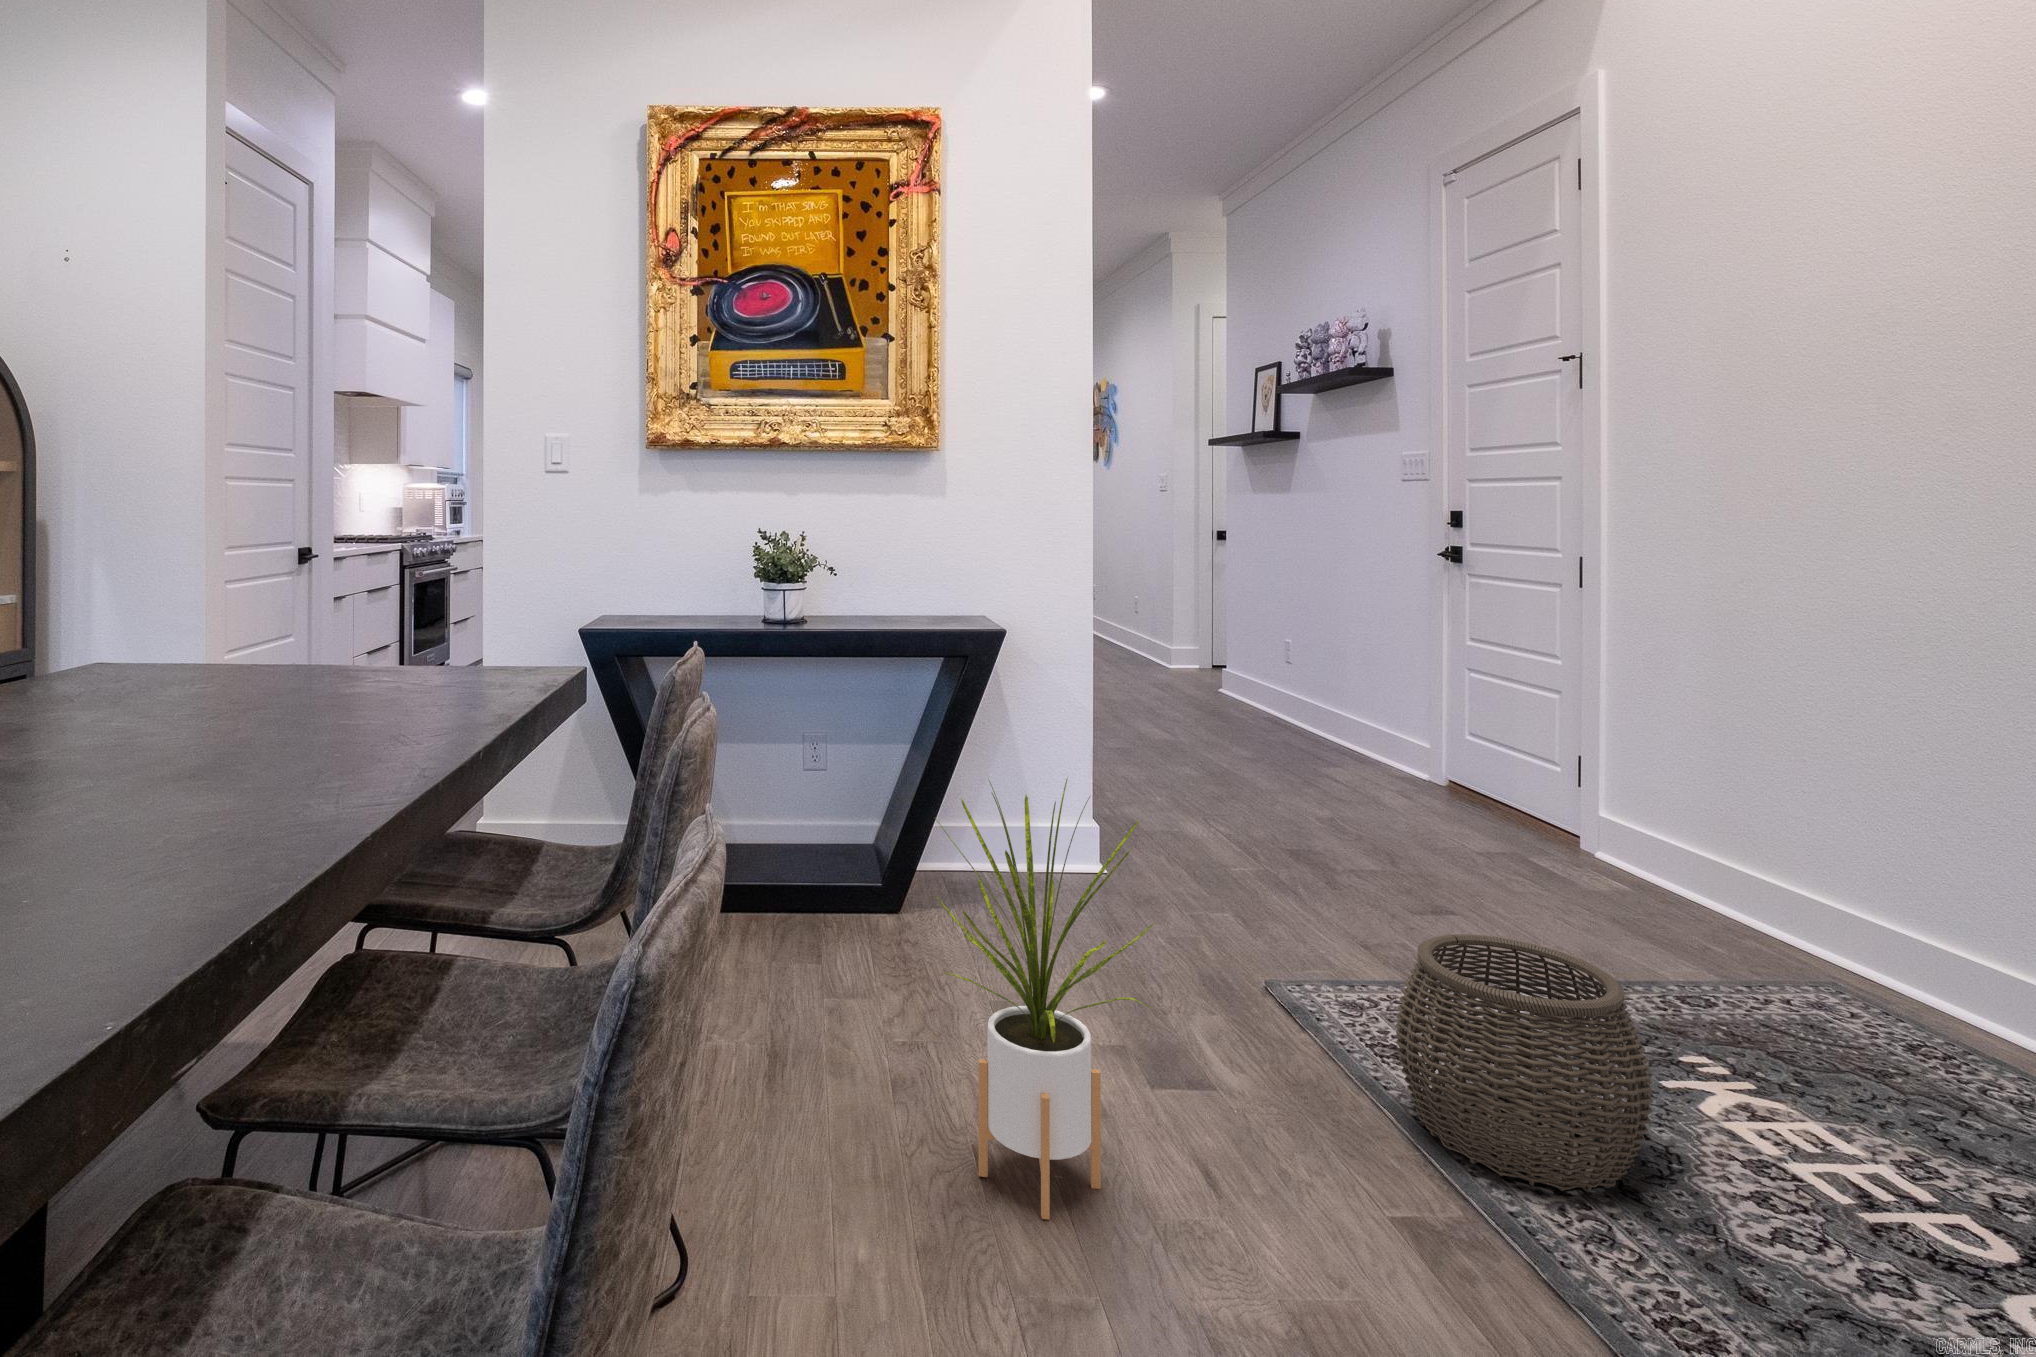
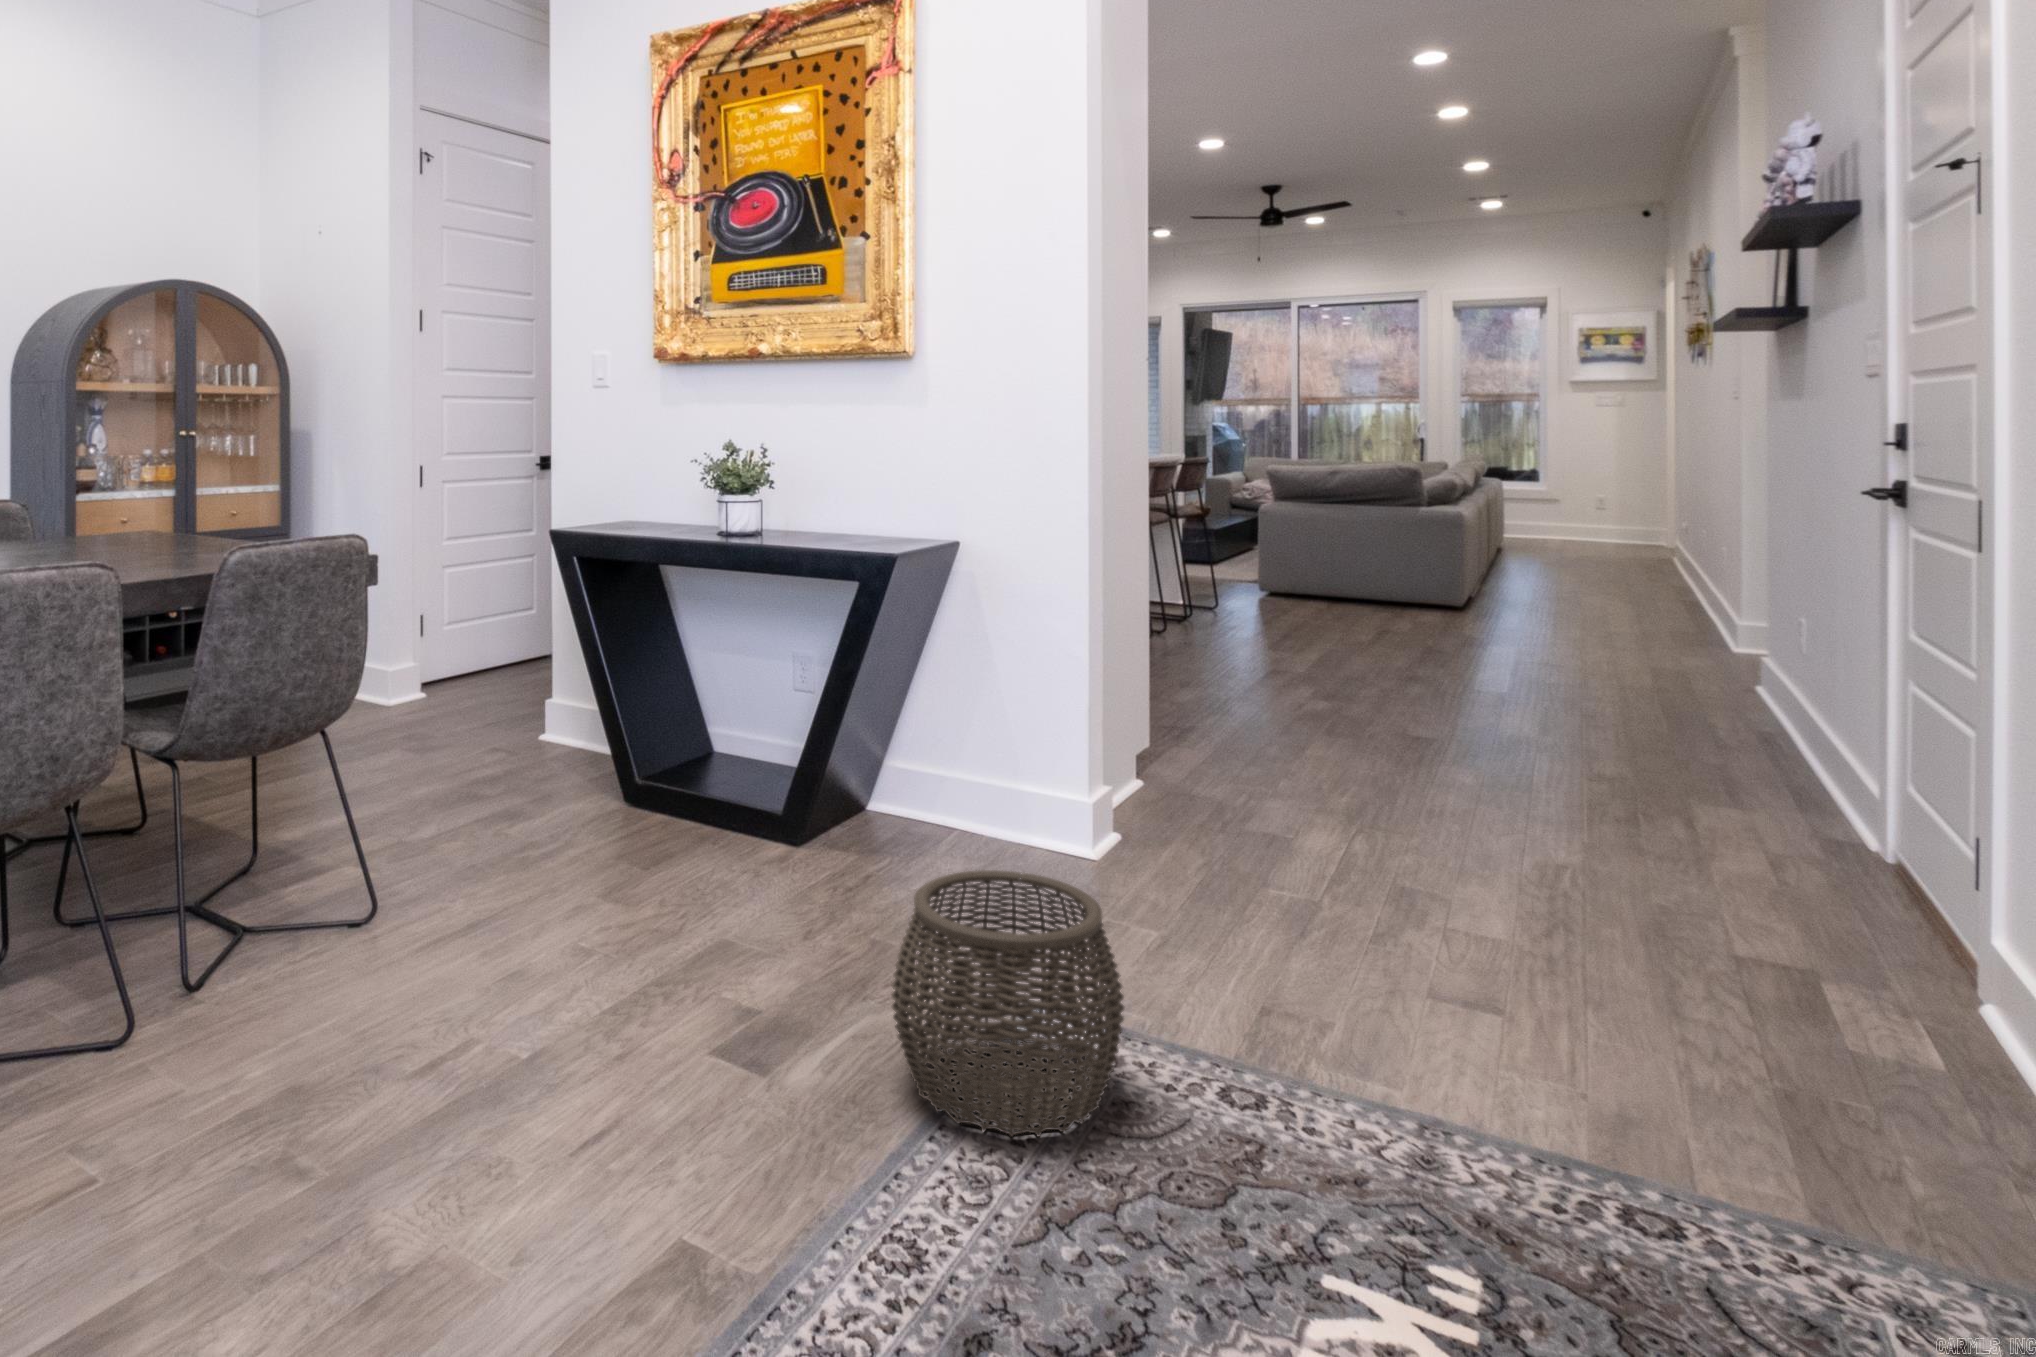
house plant: present [936,778,1154,1220] -> none [448,642,654,1011]

